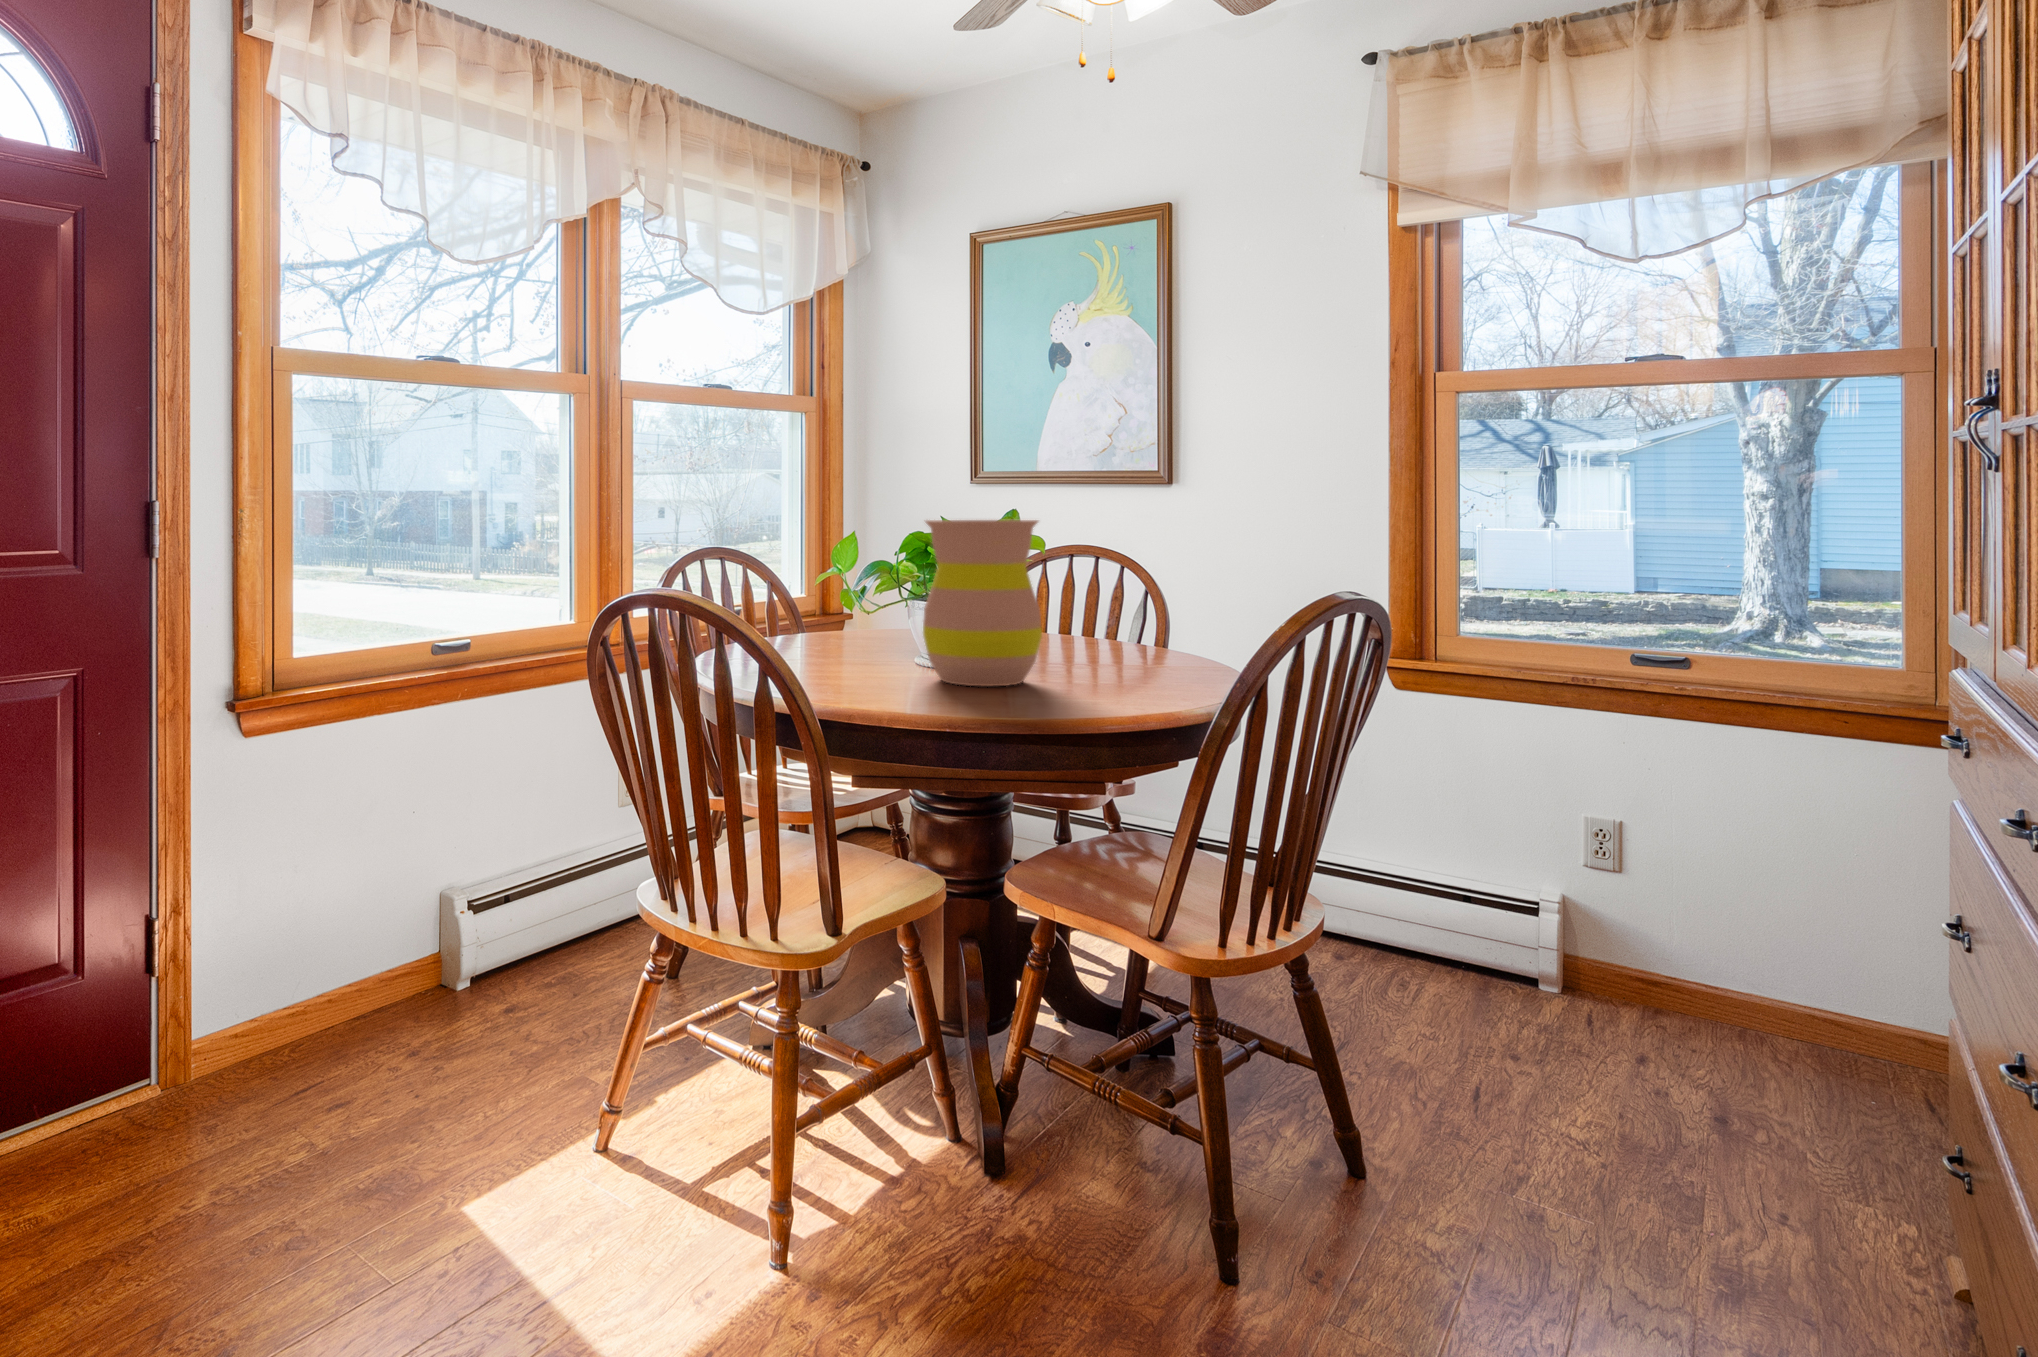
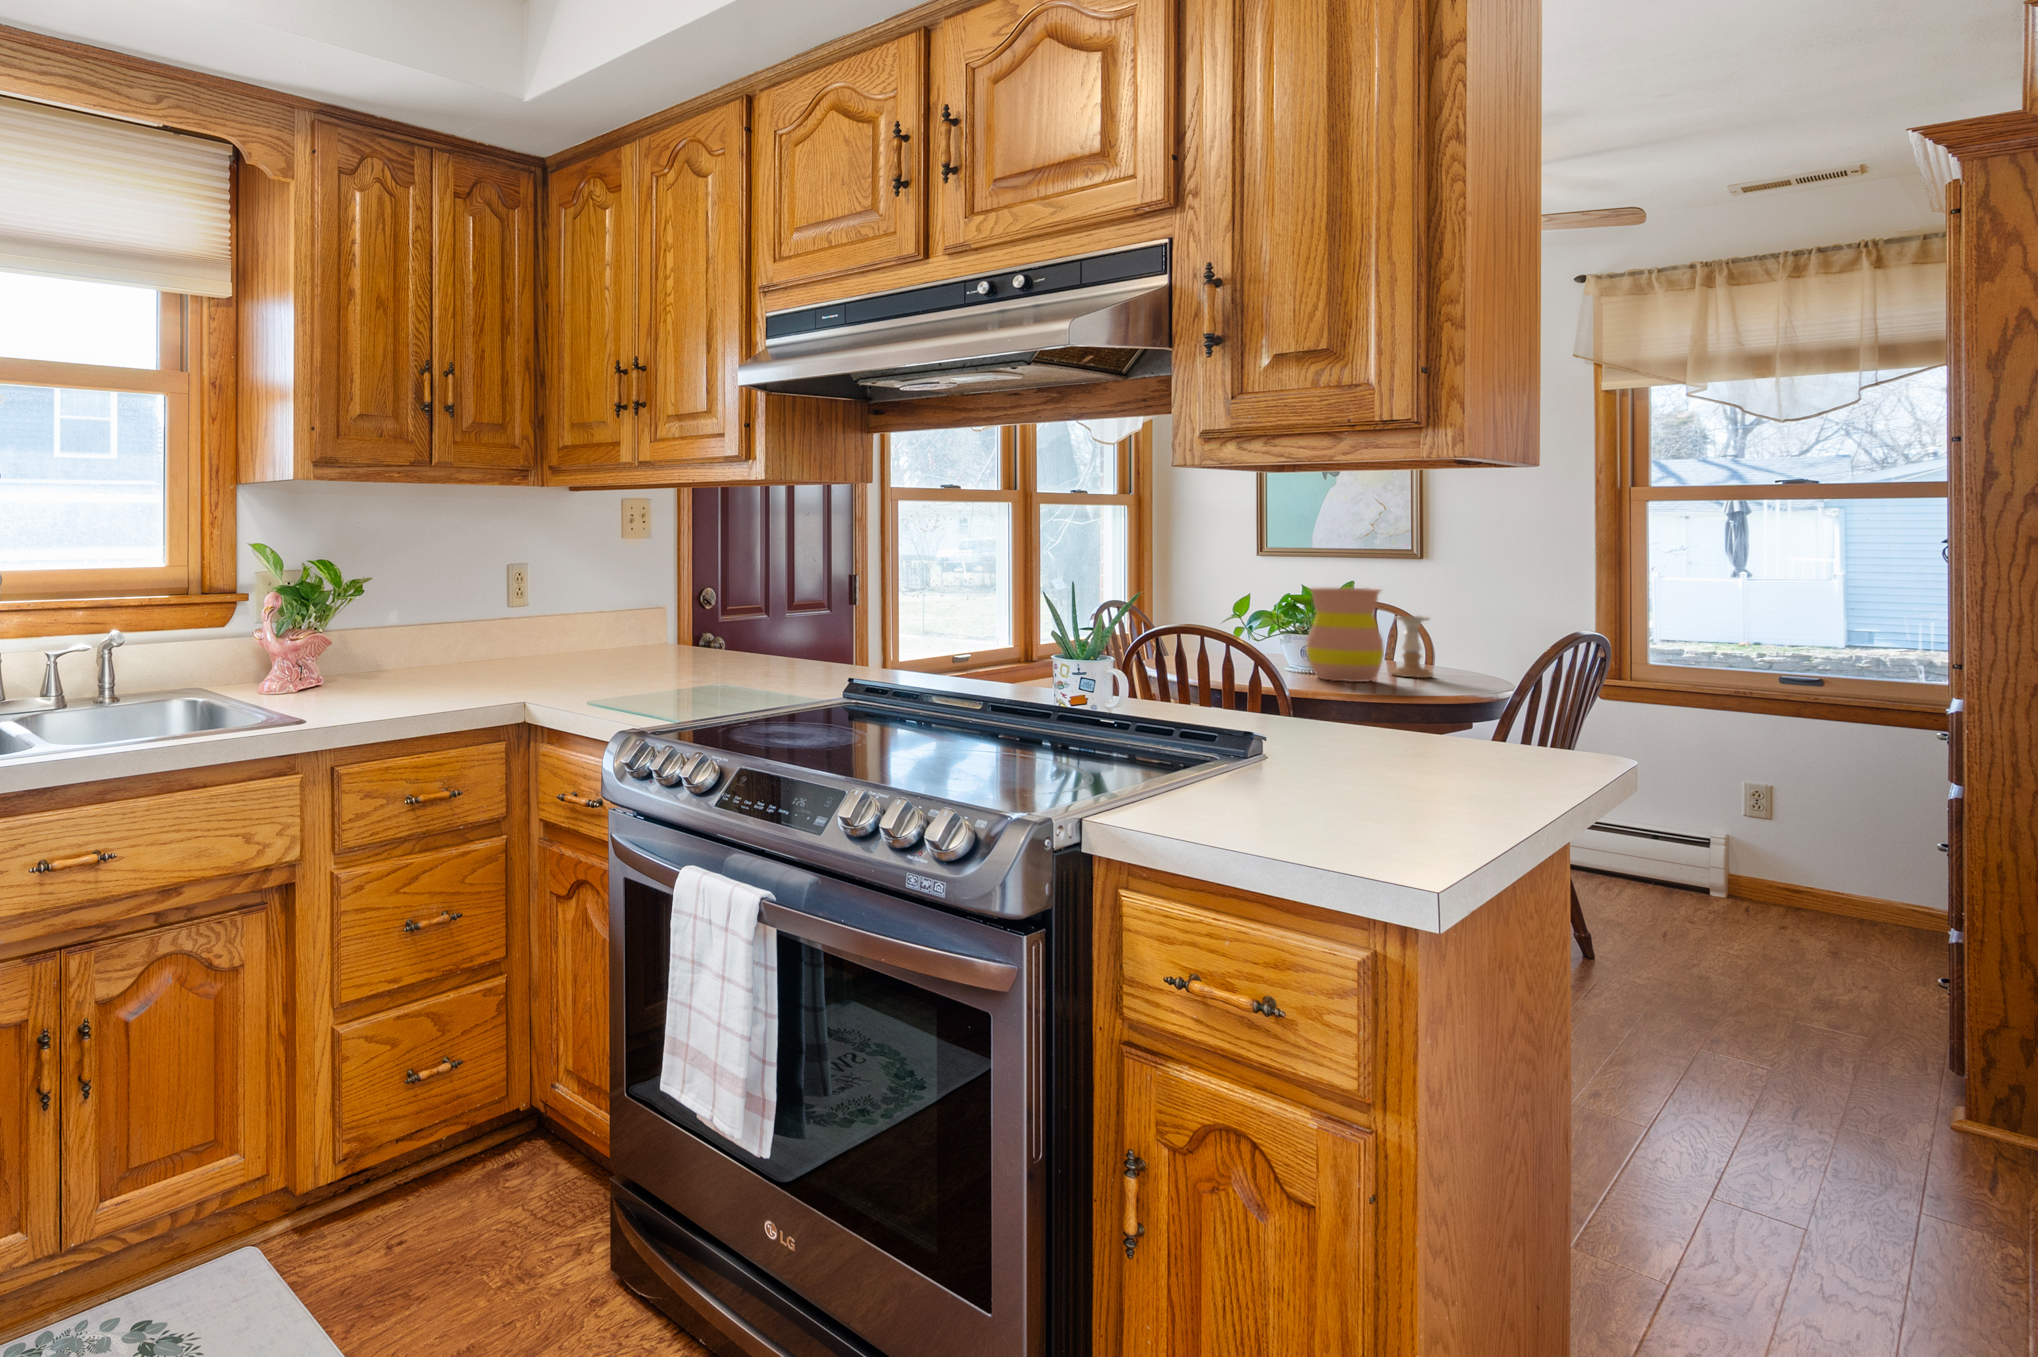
candle holder: none [1071,567,1135,672] -> present [1391,616,1433,678]

